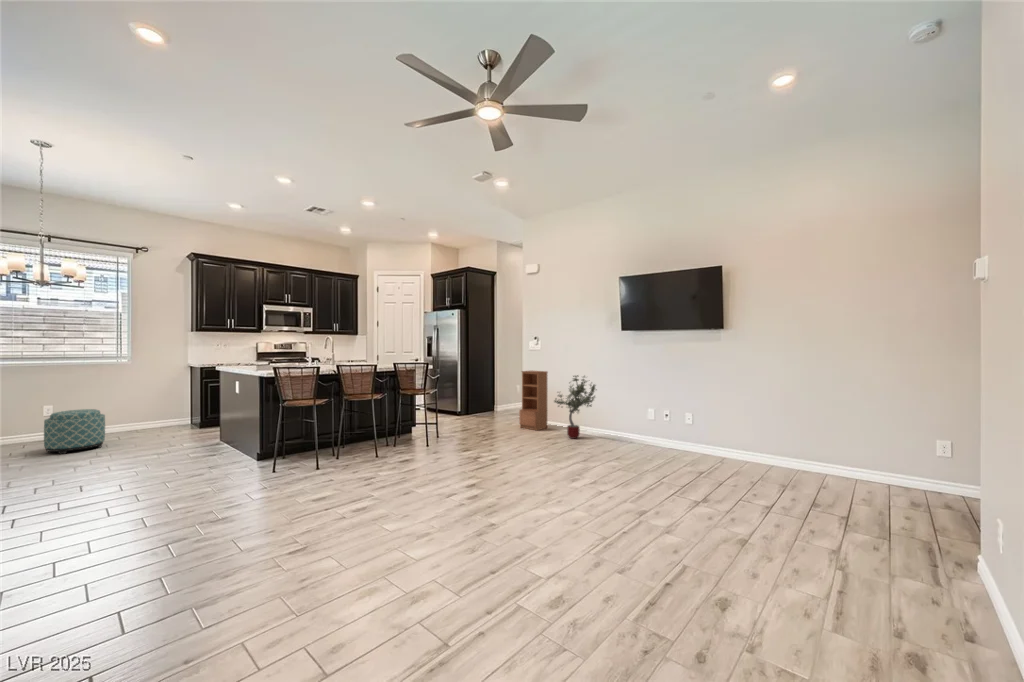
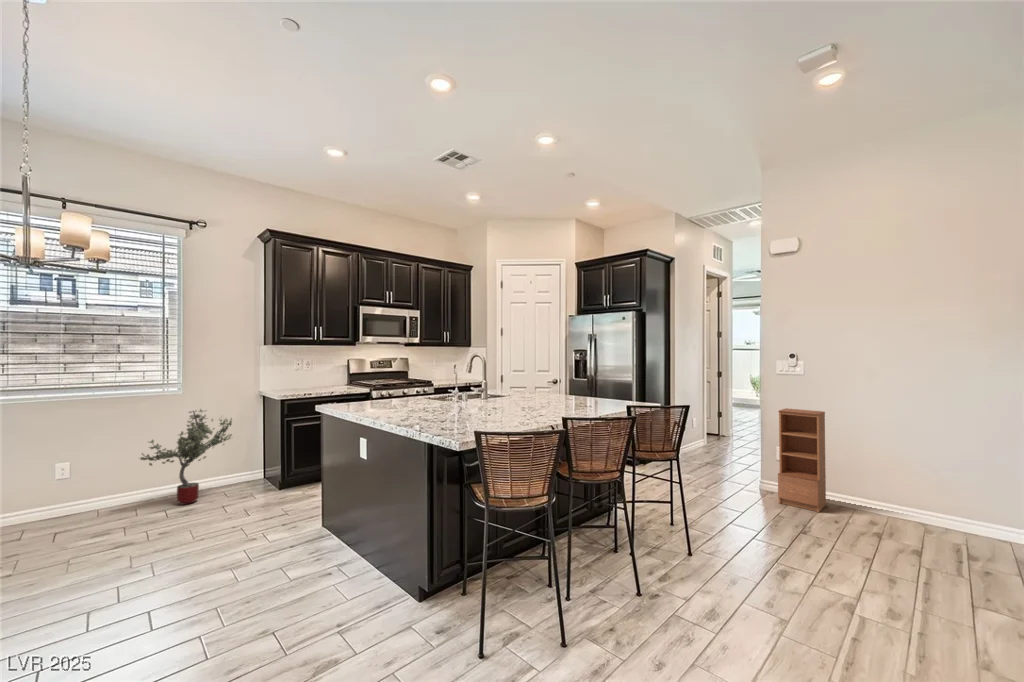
potted tree: present [554,375,596,439] -> present [140,409,232,505]
ottoman: present [44,409,105,454] -> none [49,475,145,561]

